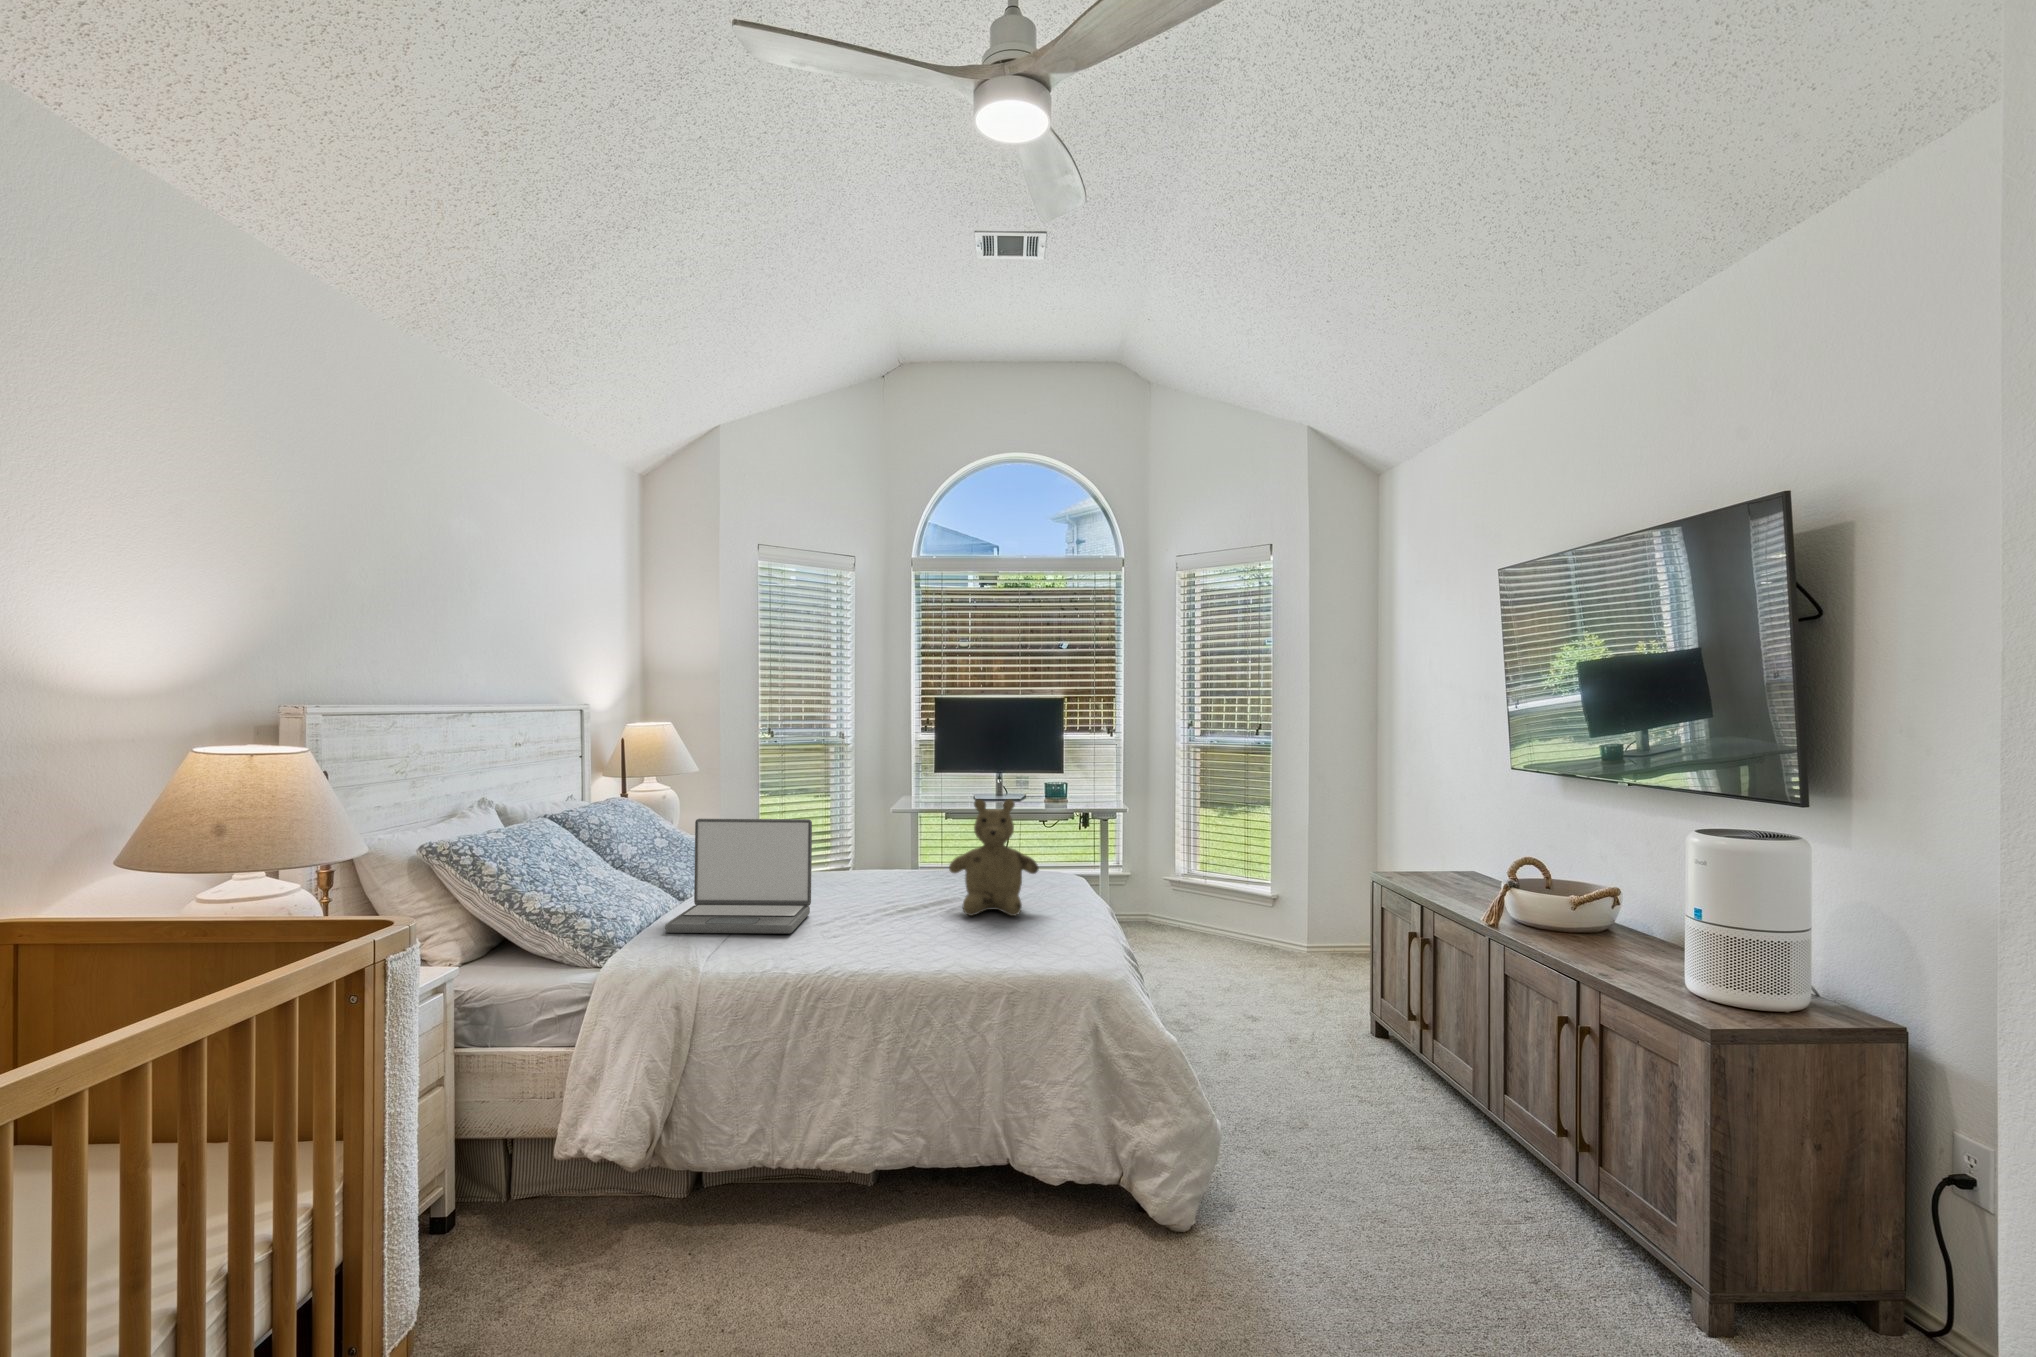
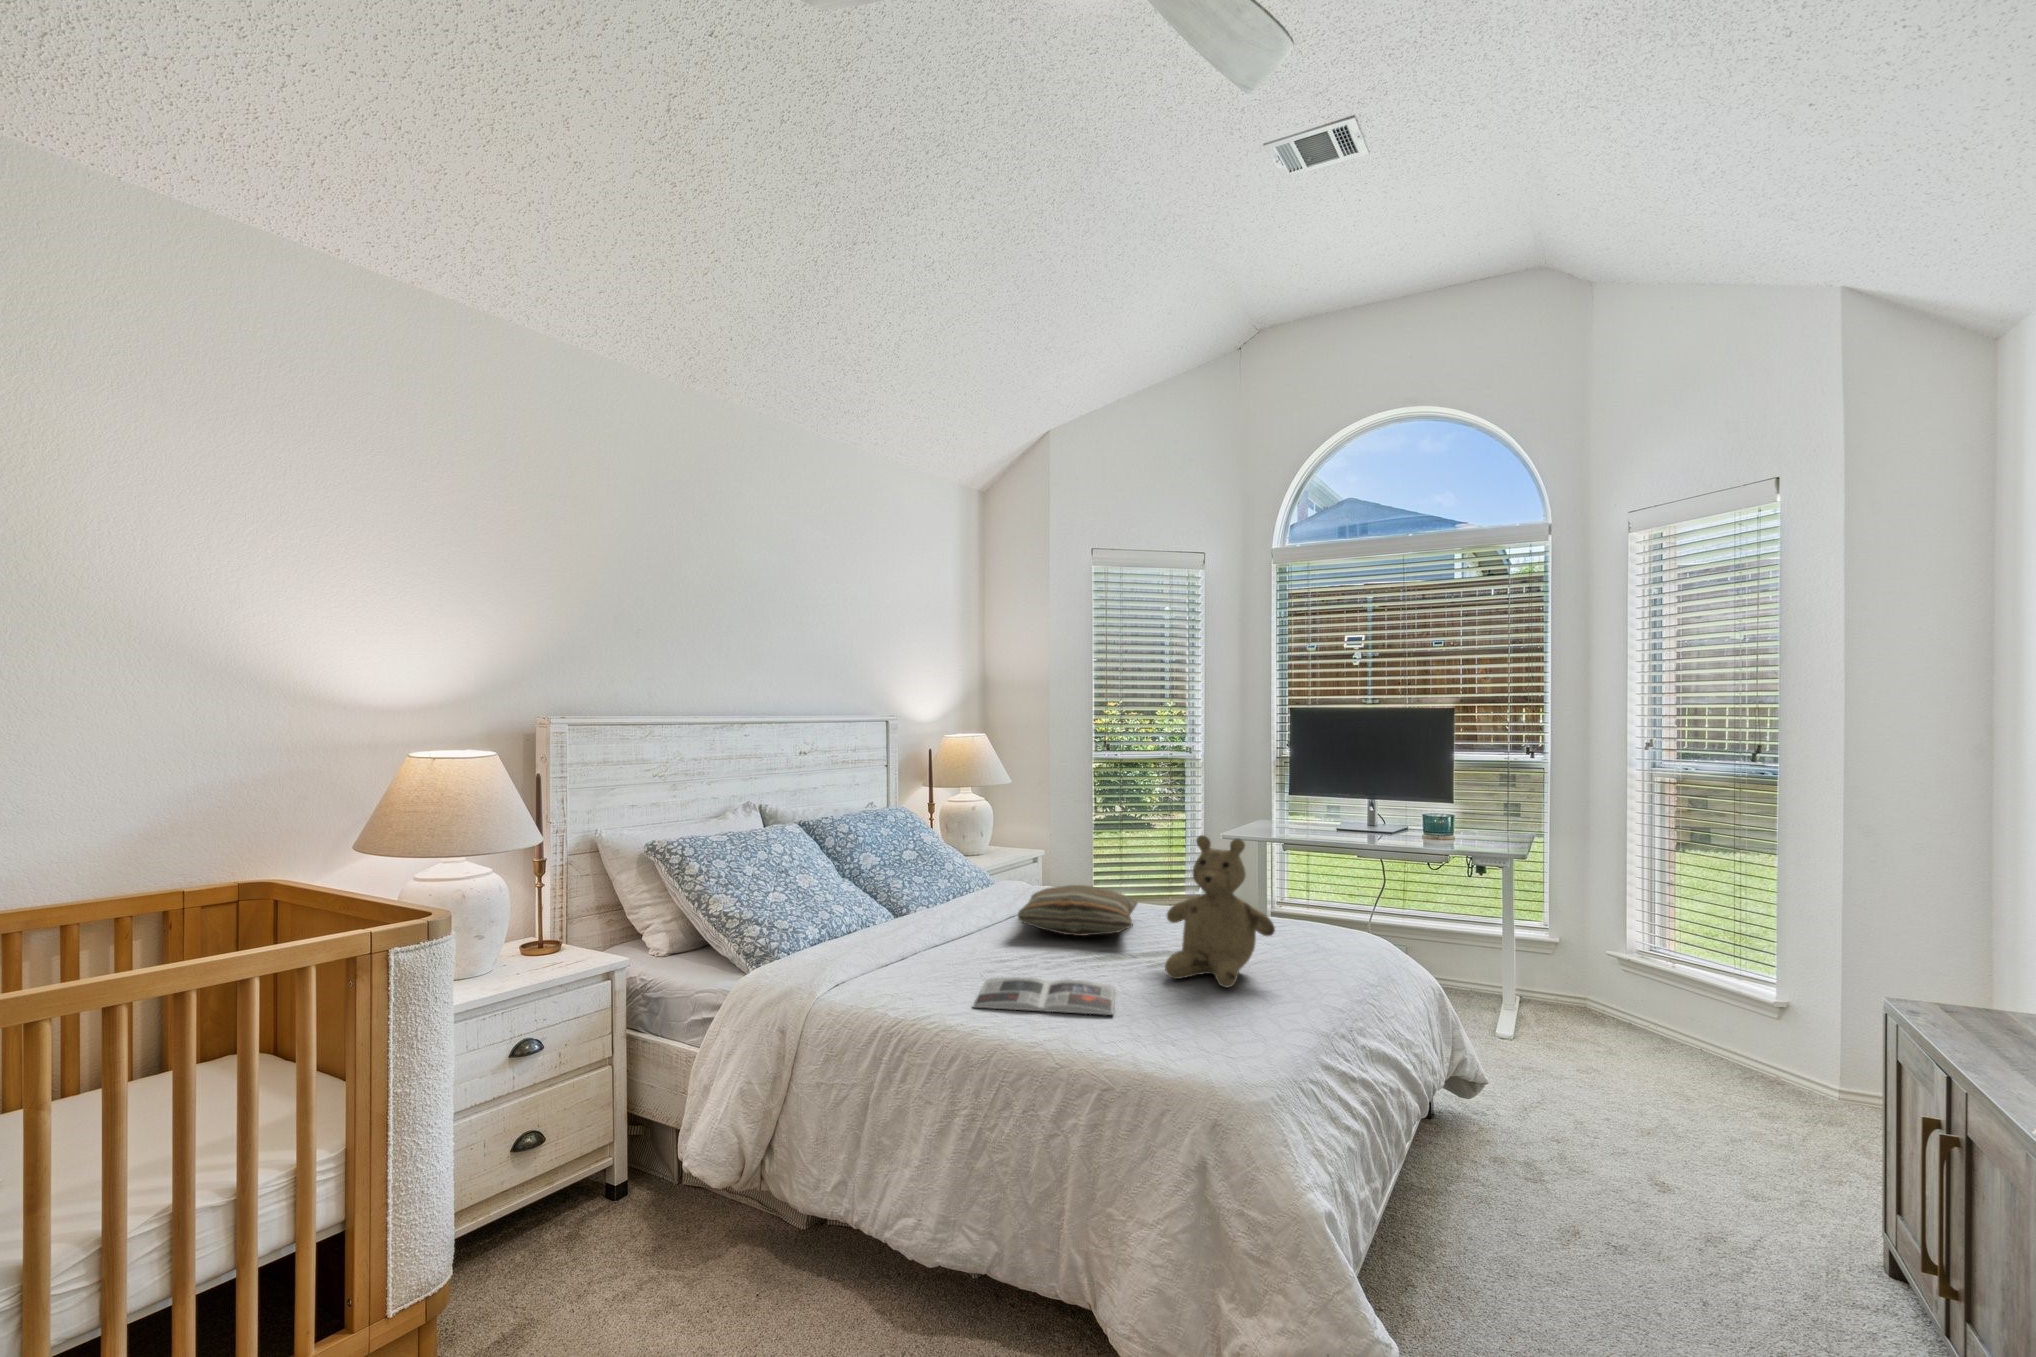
laptop: present [665,818,812,933] -> none [842,833,1007,971]
pillow: none [794,854,912,897] -> present [1018,885,1137,936]
magazine: none [828,925,959,954] -> present [973,977,1115,1015]

